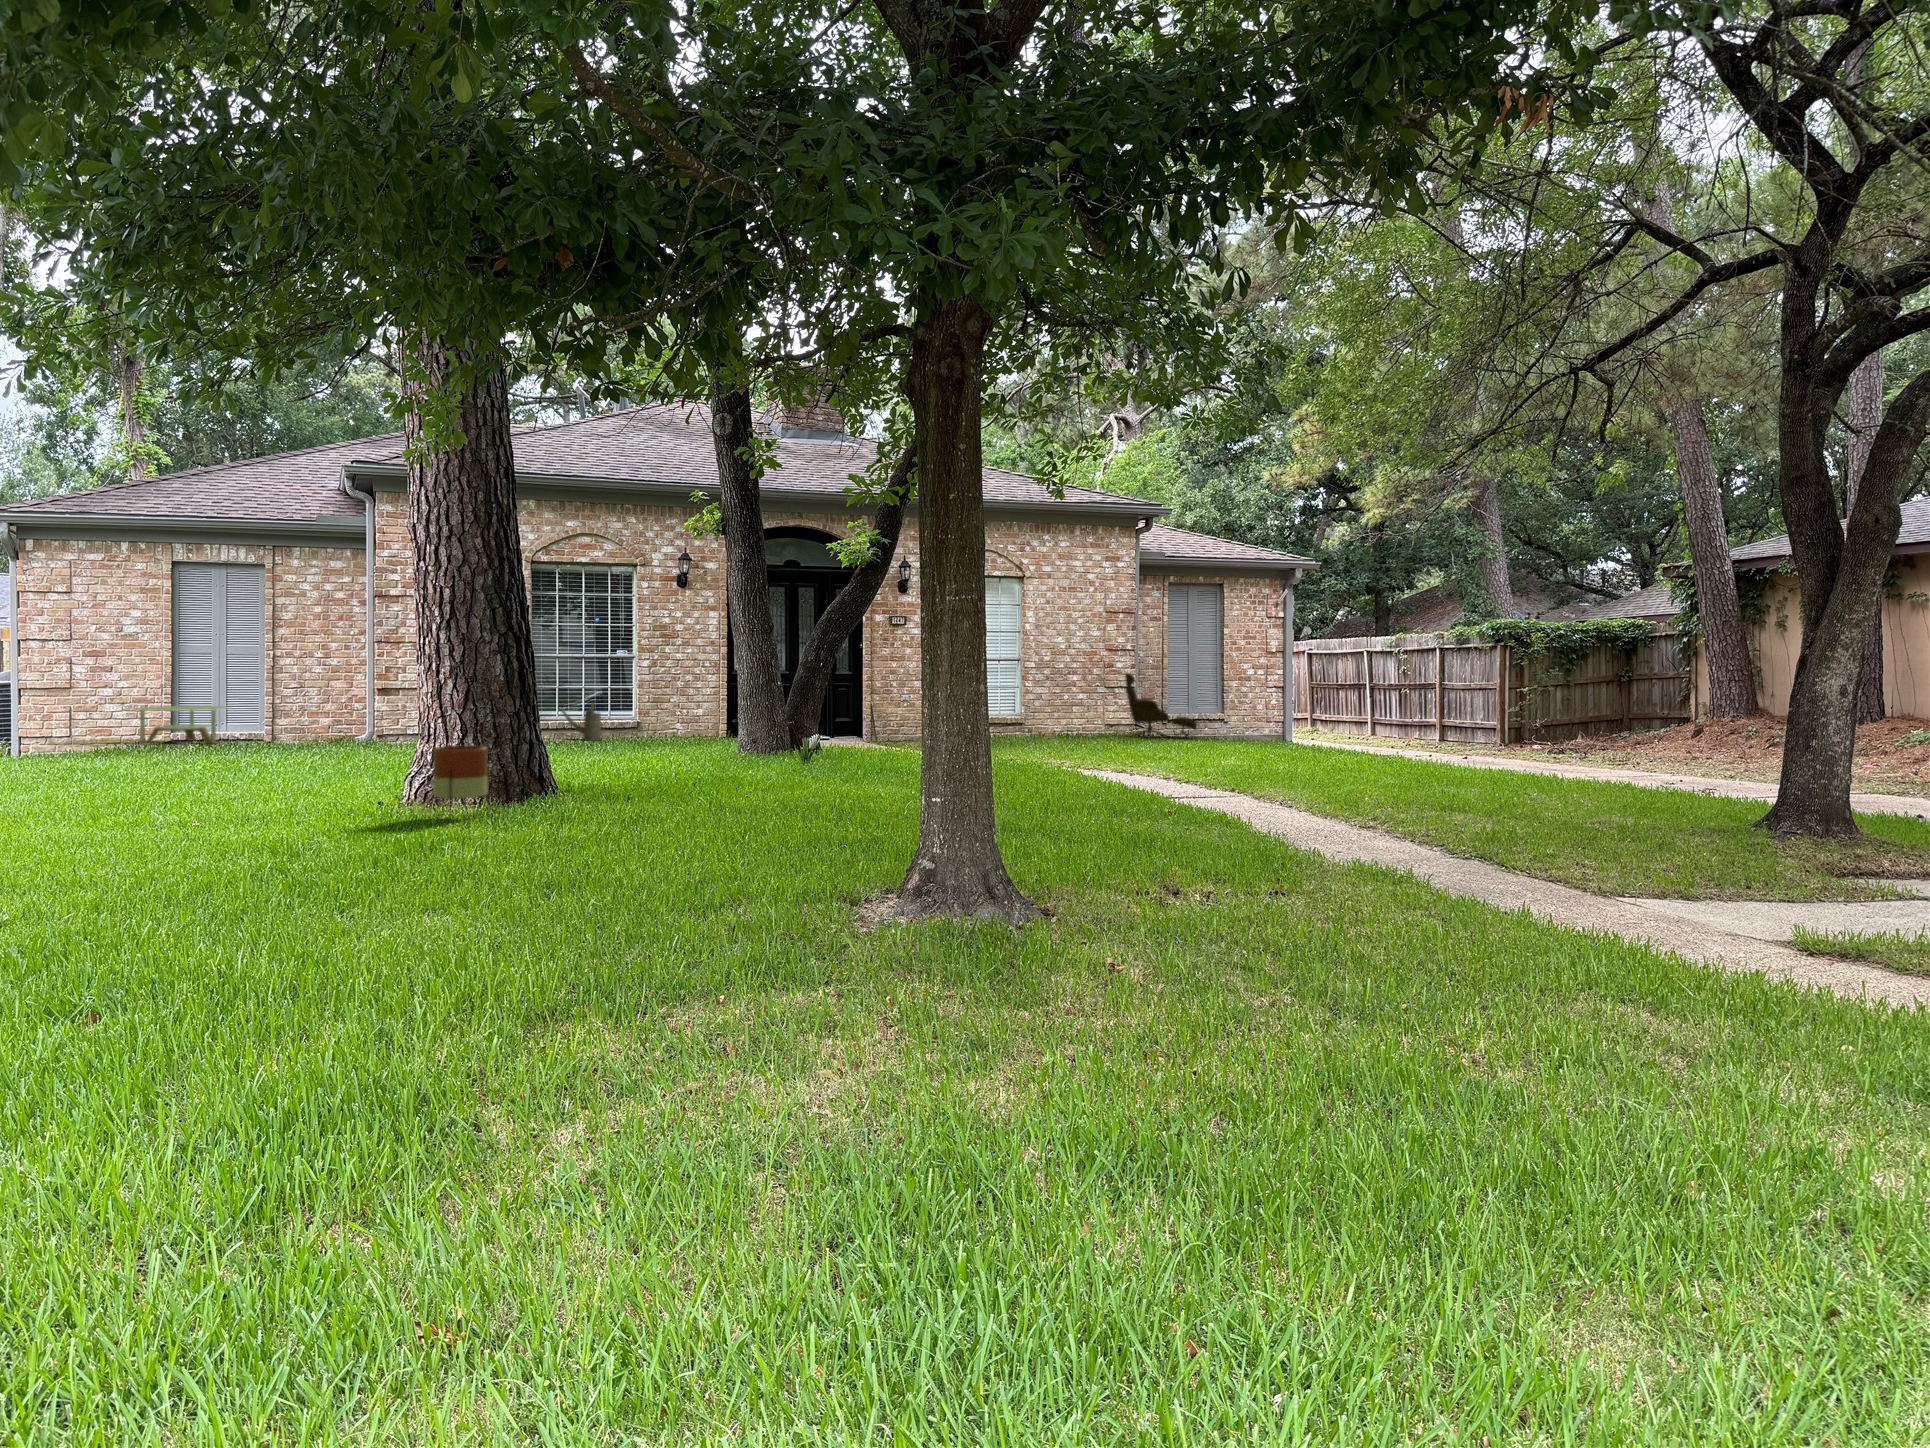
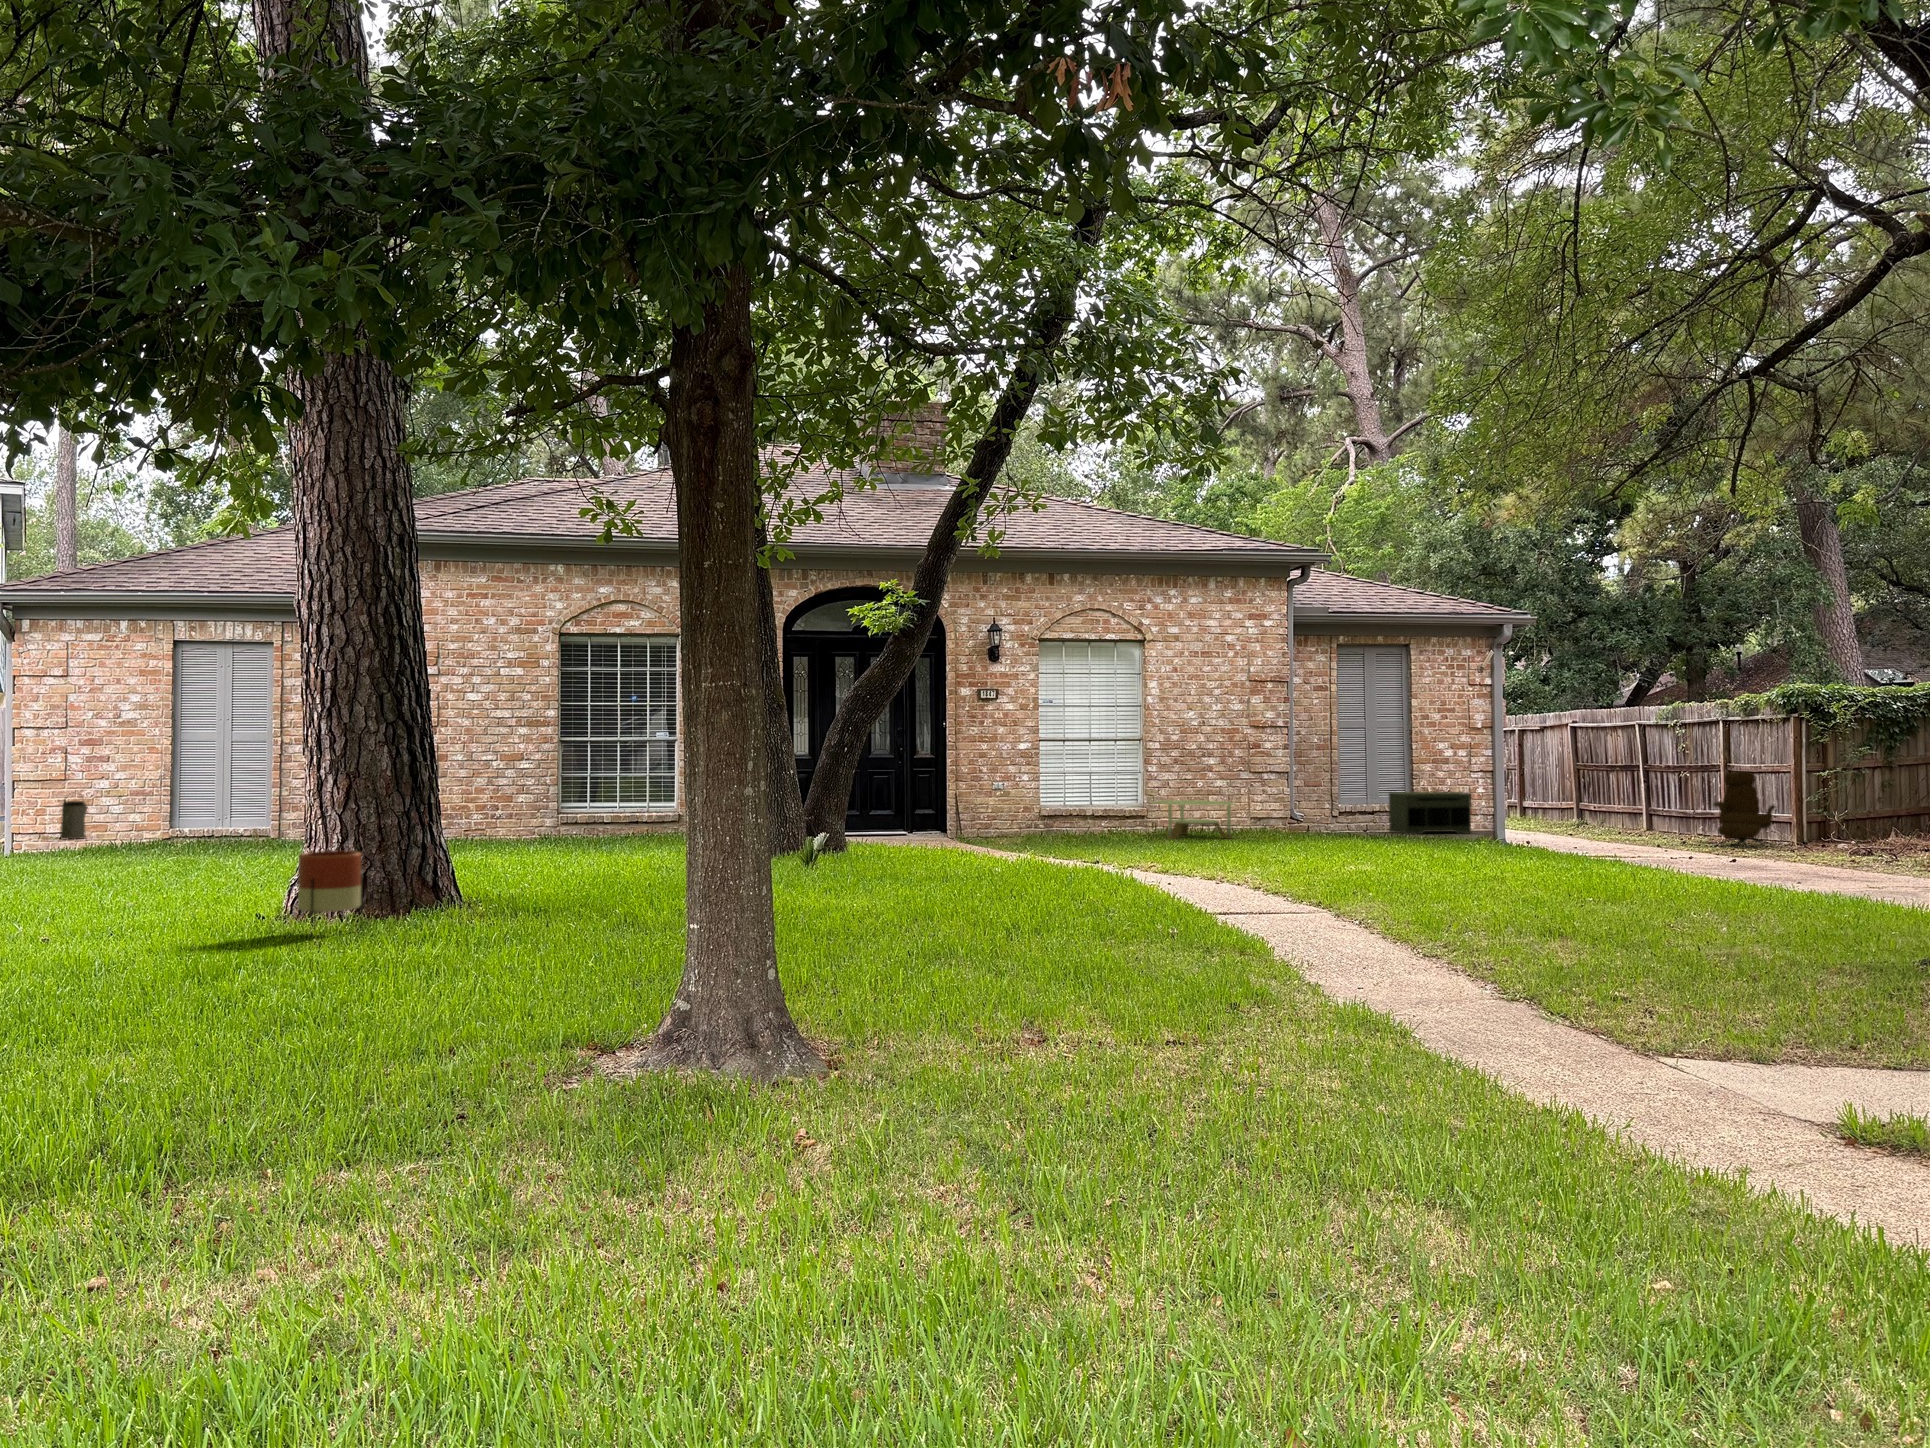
lounge chair: present [1125,672,1197,737] -> present [1713,771,1776,847]
watering can: present [561,703,608,741] -> present [60,795,87,839]
bench: none [1206,703,1268,736] -> present [1389,792,1471,834]
round table: present [134,706,229,745] -> present [1152,800,1235,839]

